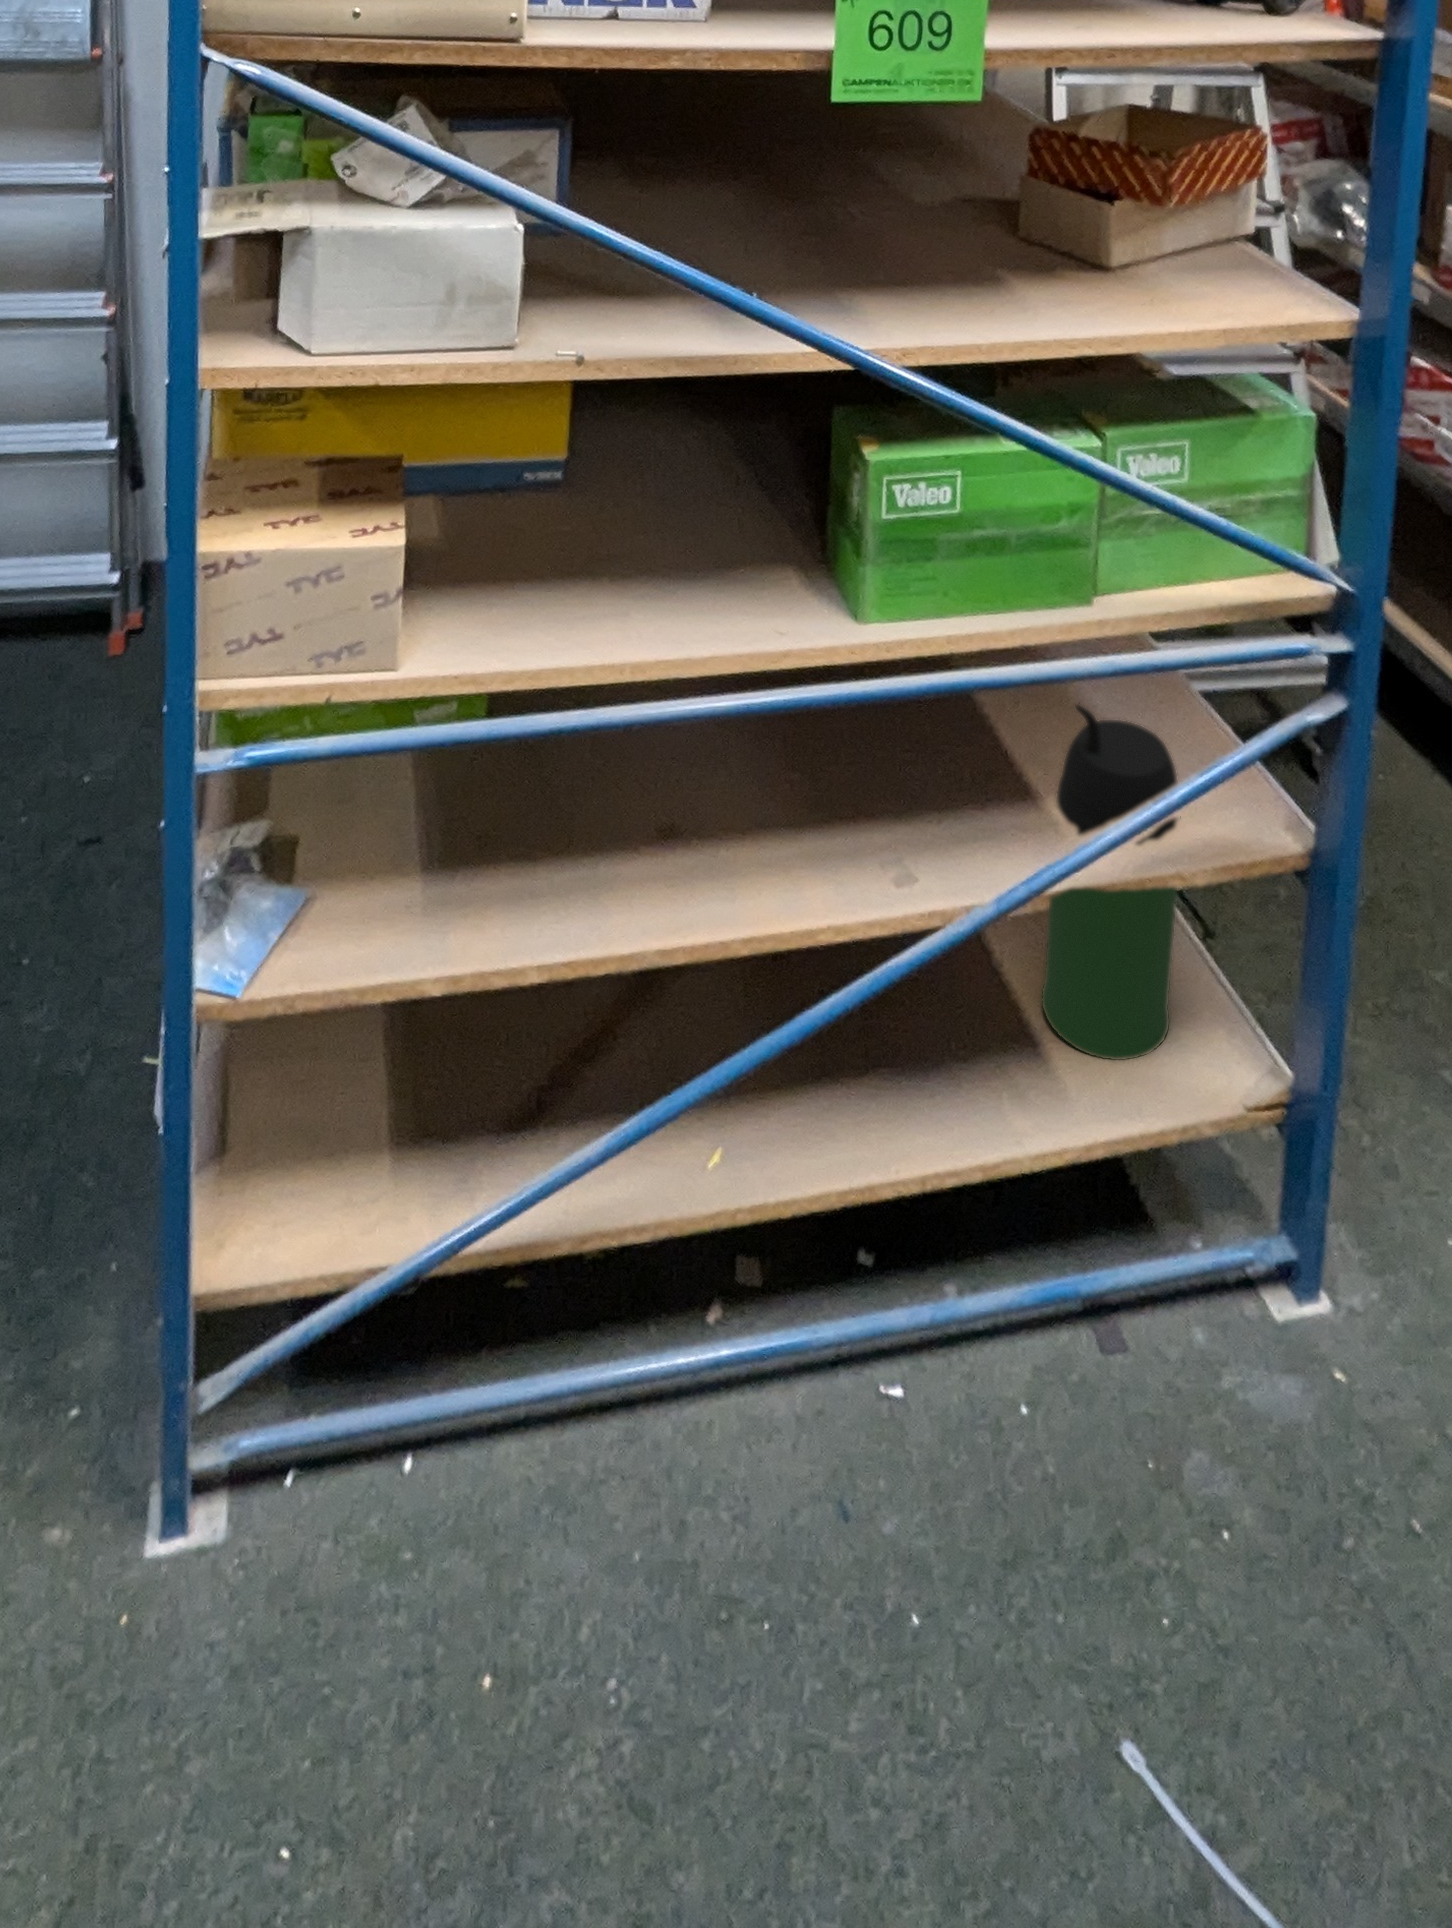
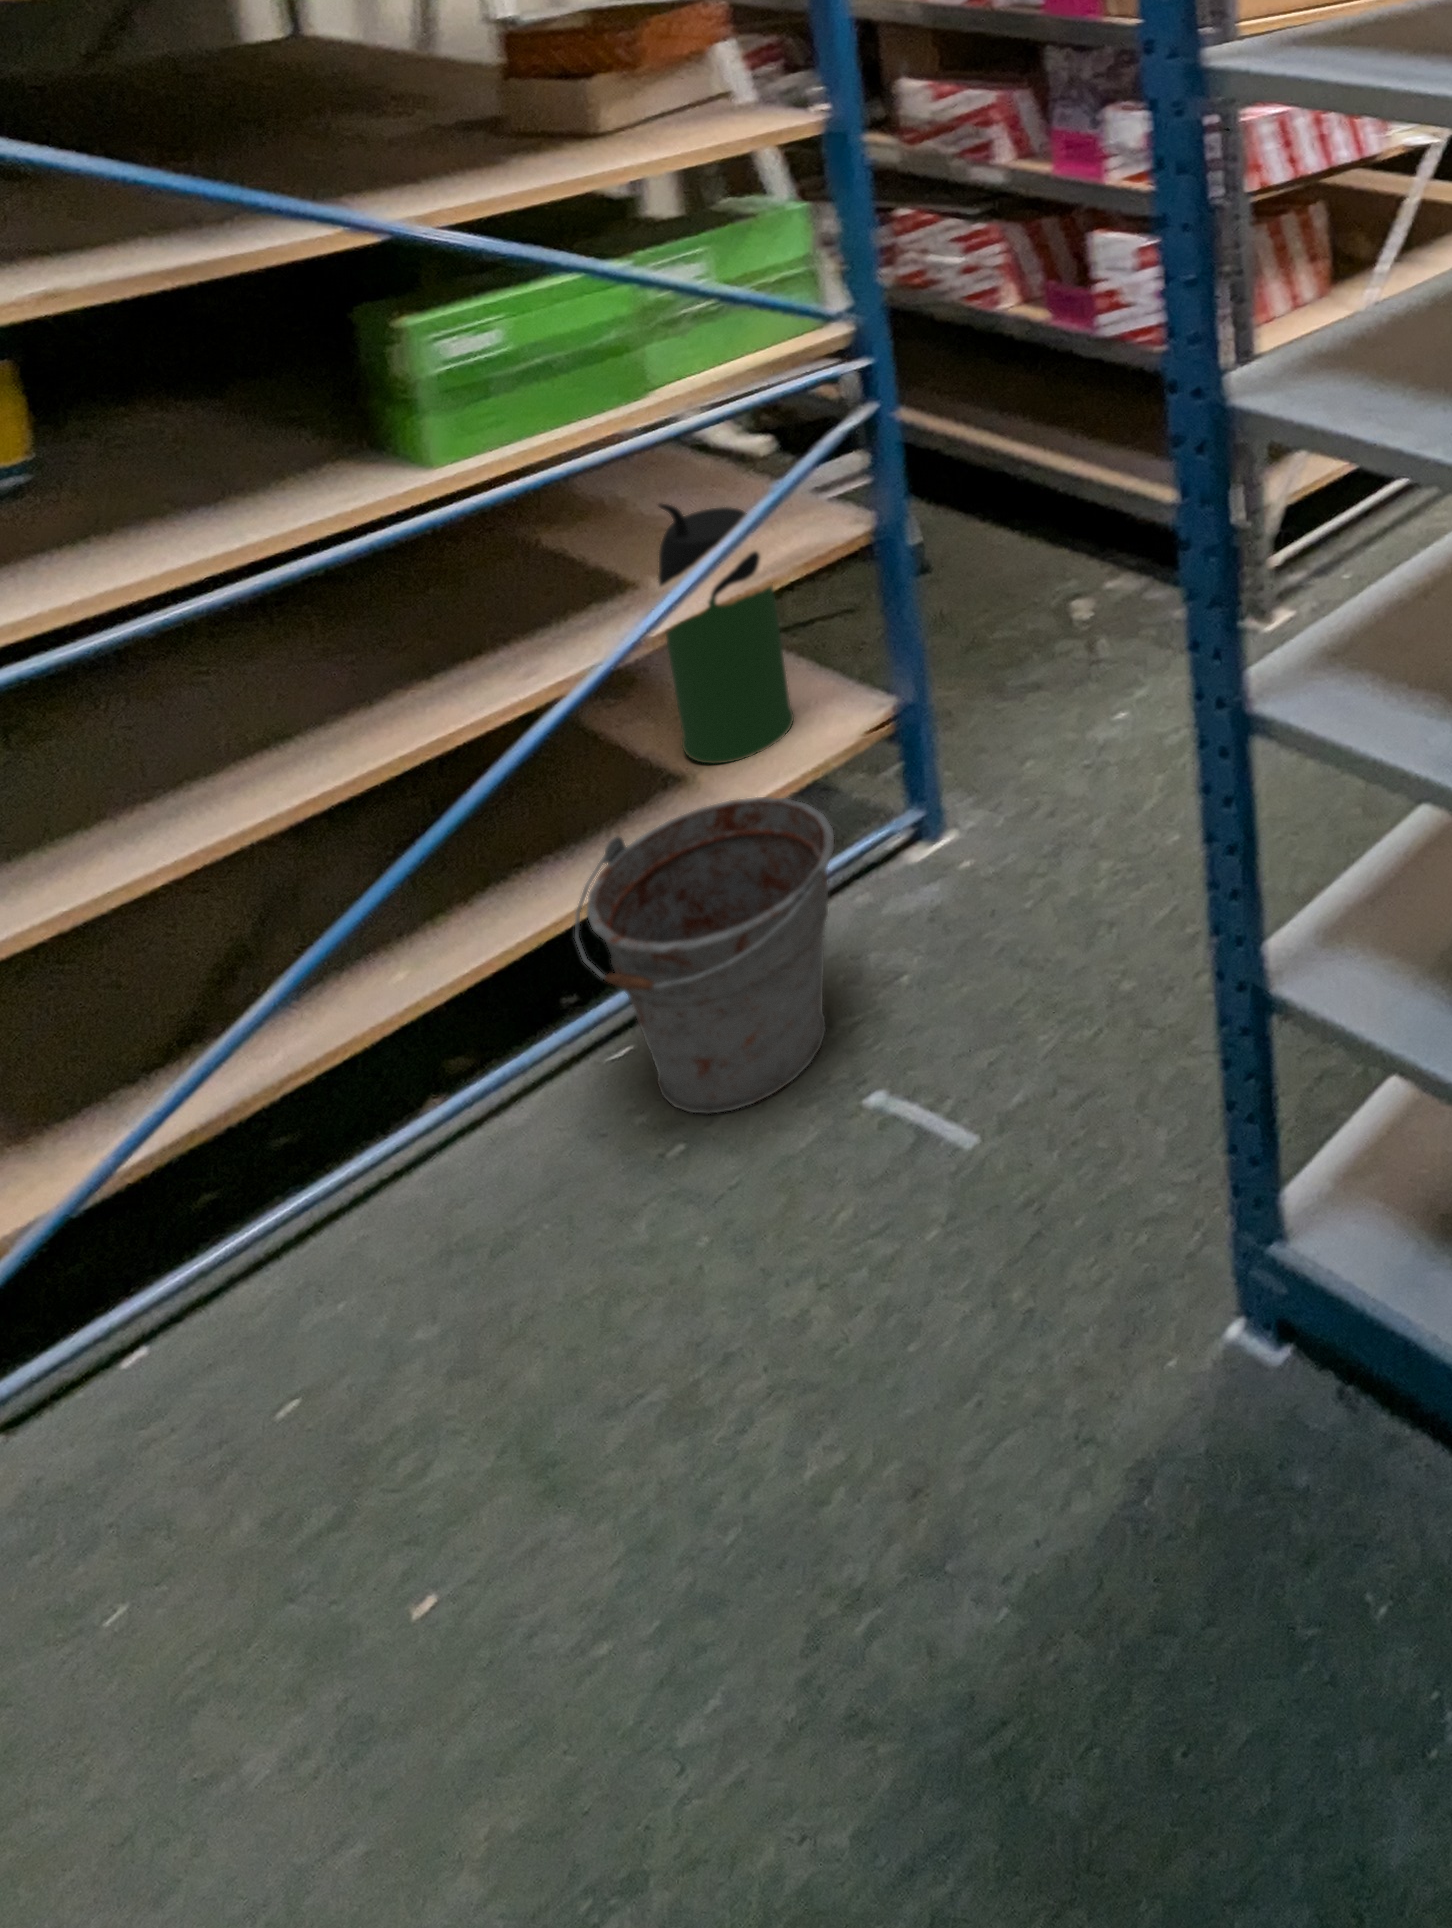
bucket: none [871,1125,1181,1618] -> present [575,797,834,1114]

